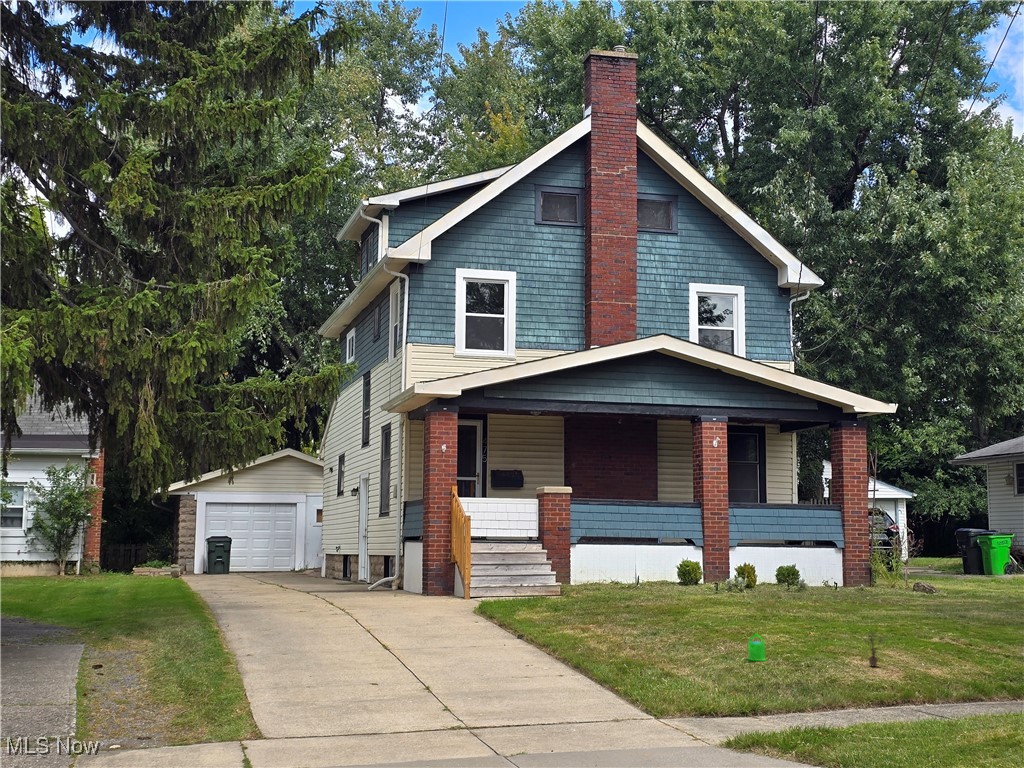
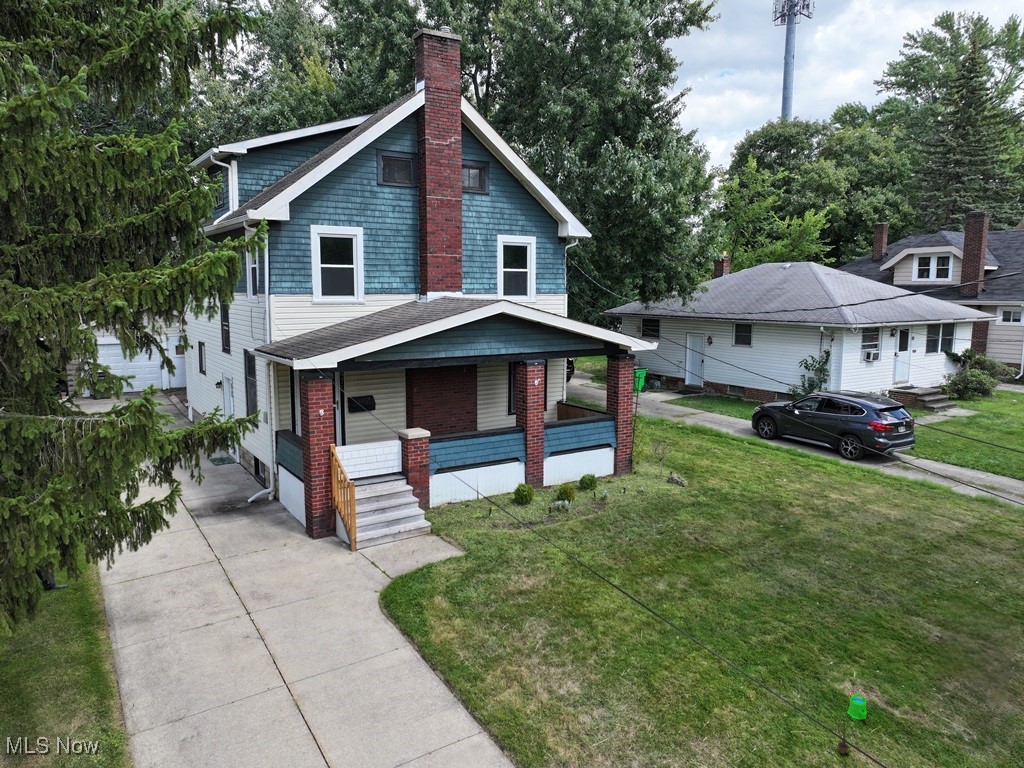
watering can: present [748,634,765,661] -> present [848,693,867,720]

